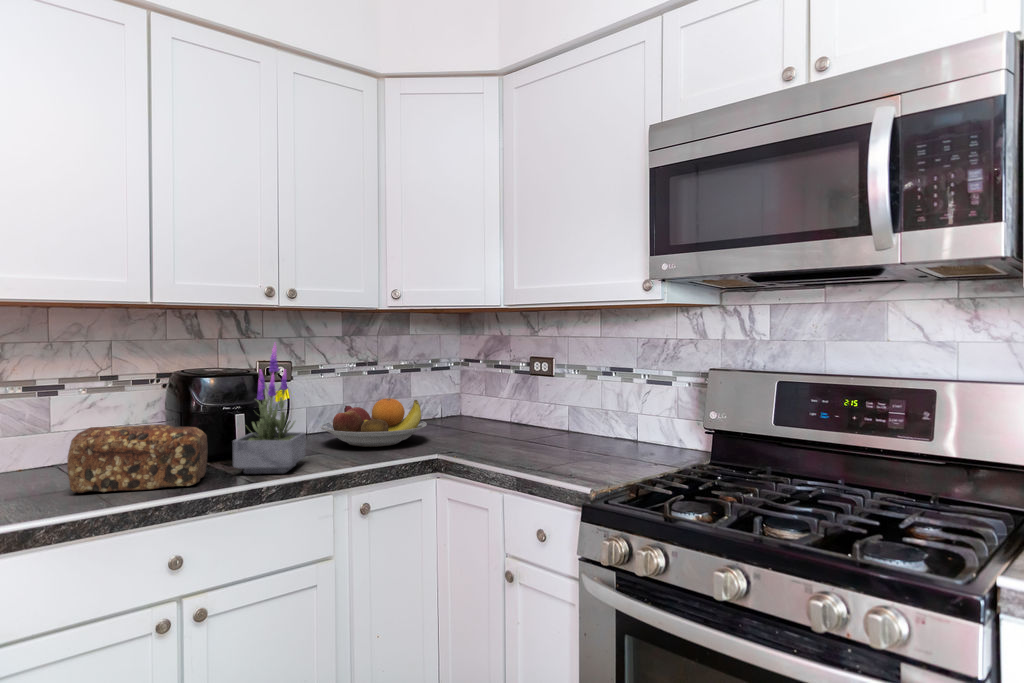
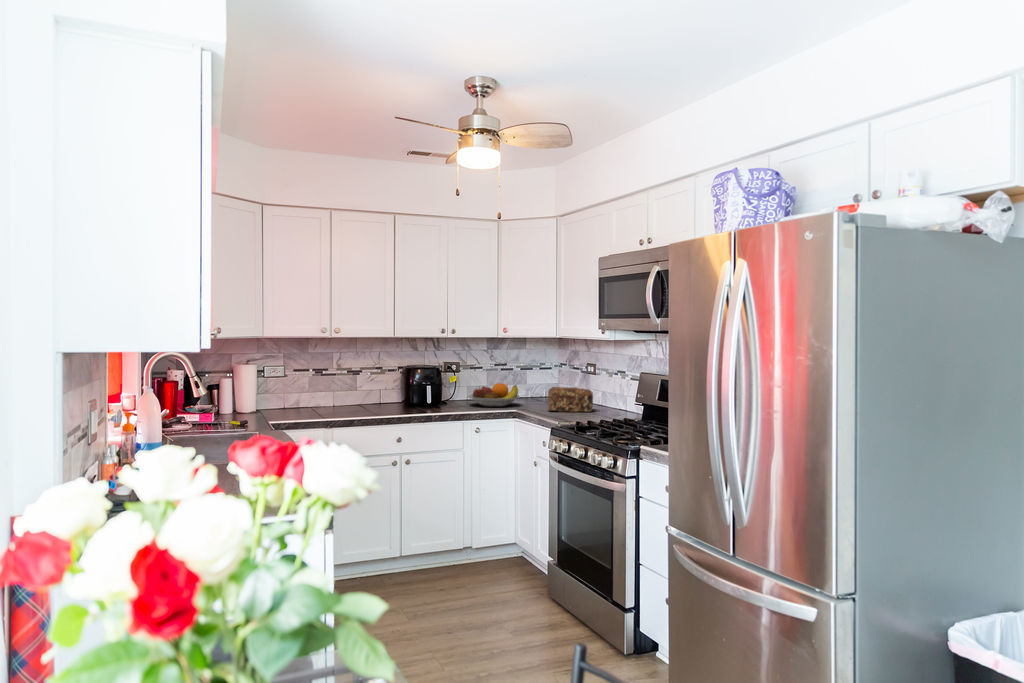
potted plant: present [232,346,306,474] -> none [424,355,455,412]
bread loaf: present [67,424,208,493] -> present [548,387,593,412]

